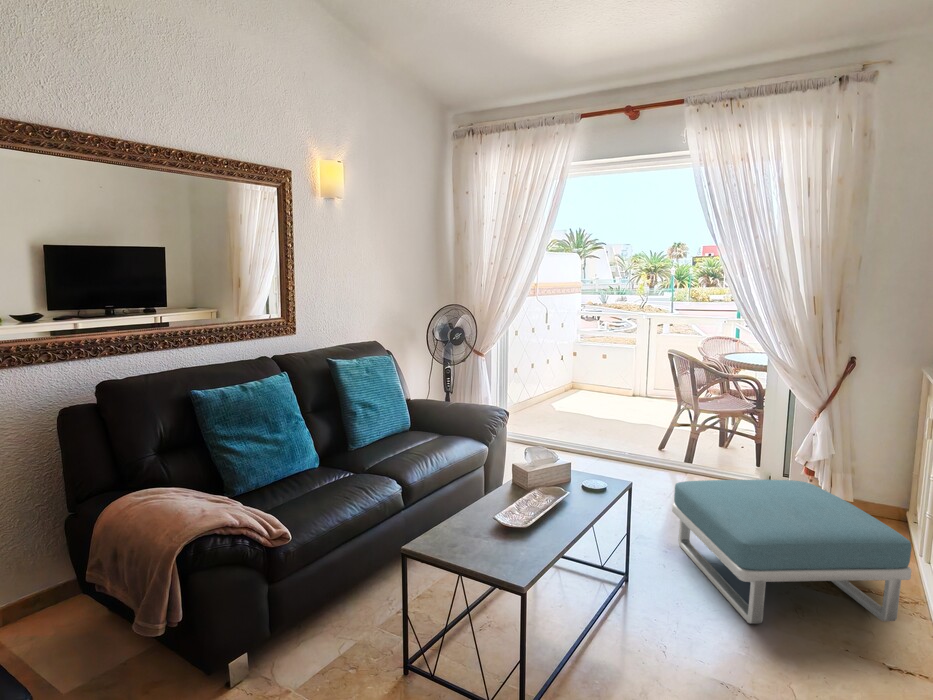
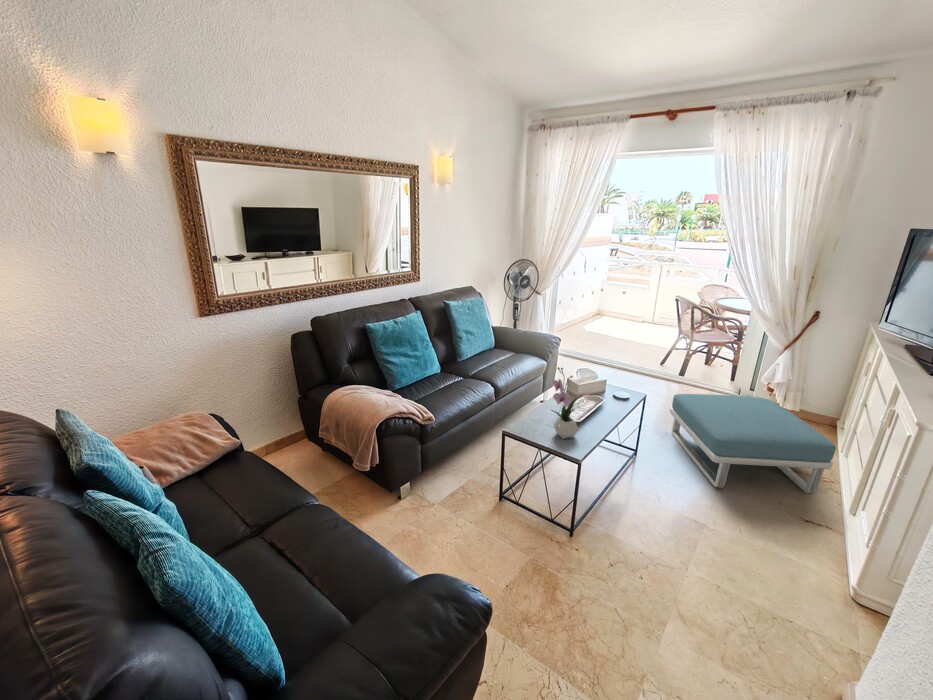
flower arrangement: none [476,433,529,553] -> present [552,367,578,439]

